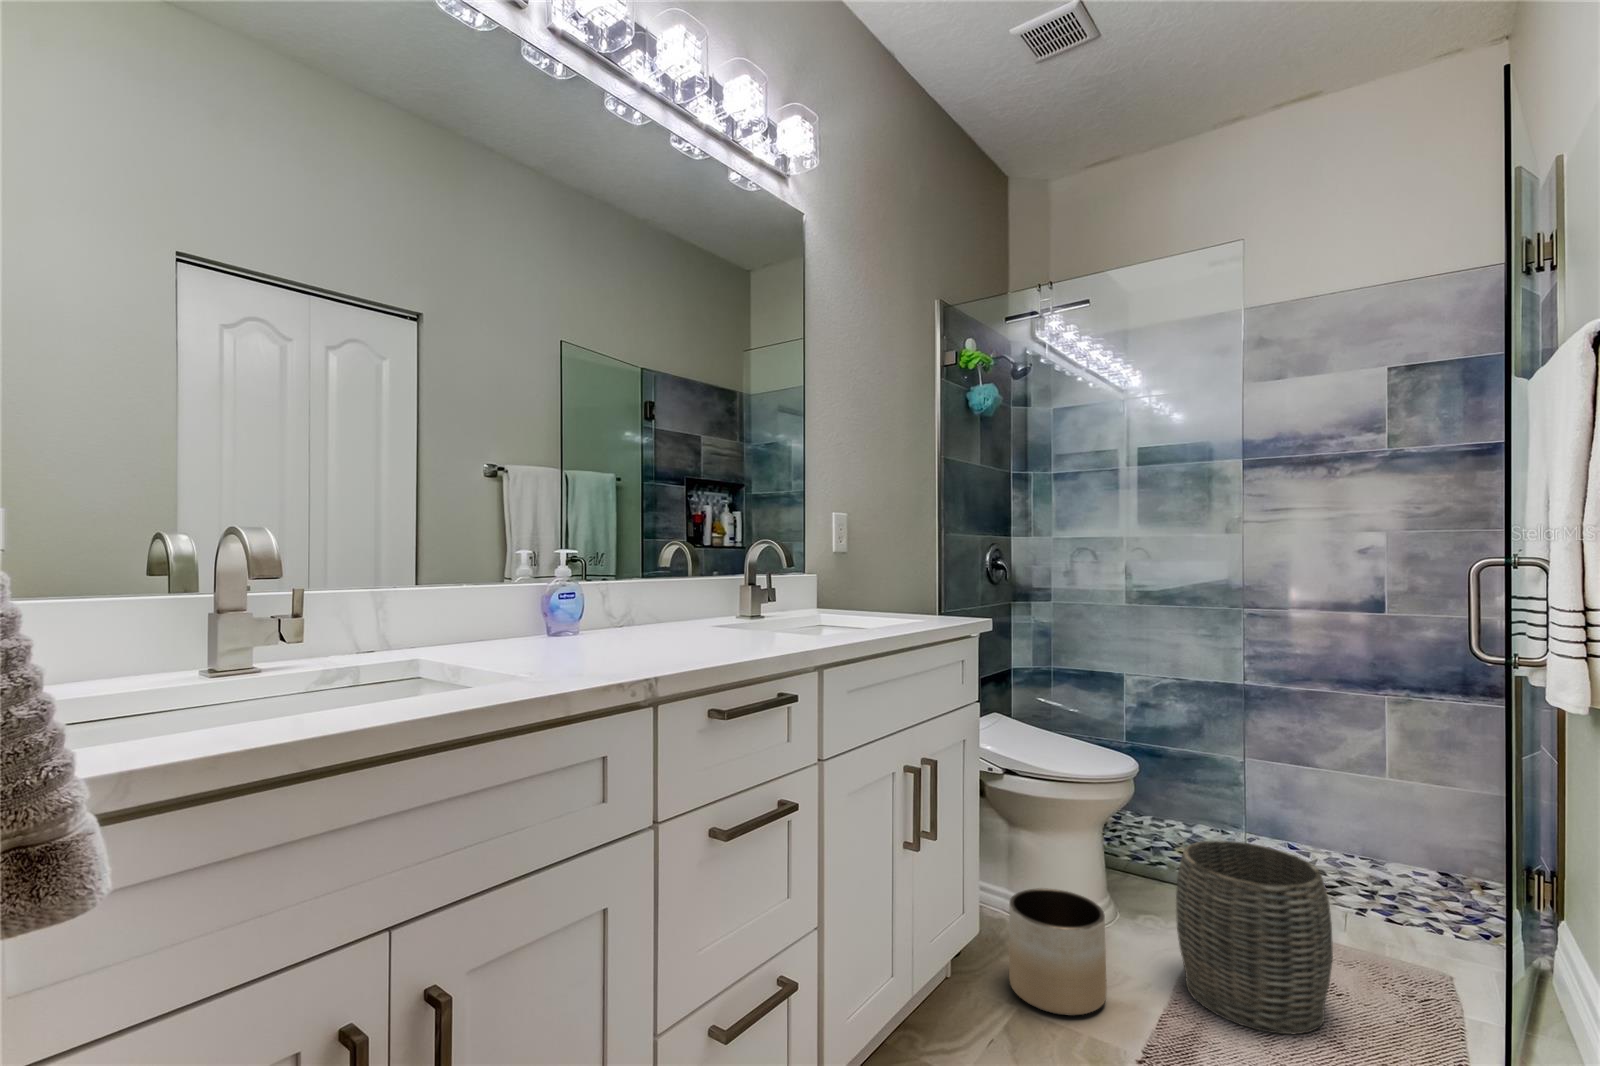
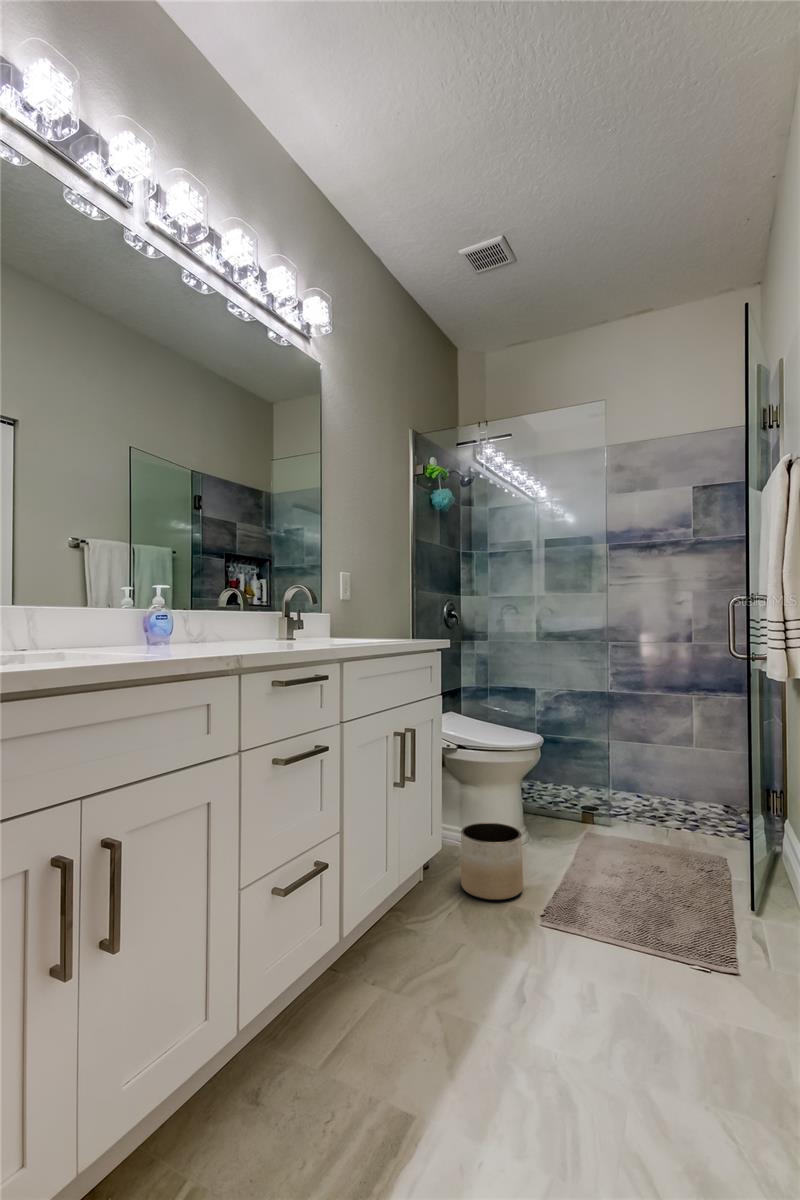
woven basket: present [1176,841,1333,1034] -> none [566,785,658,899]

